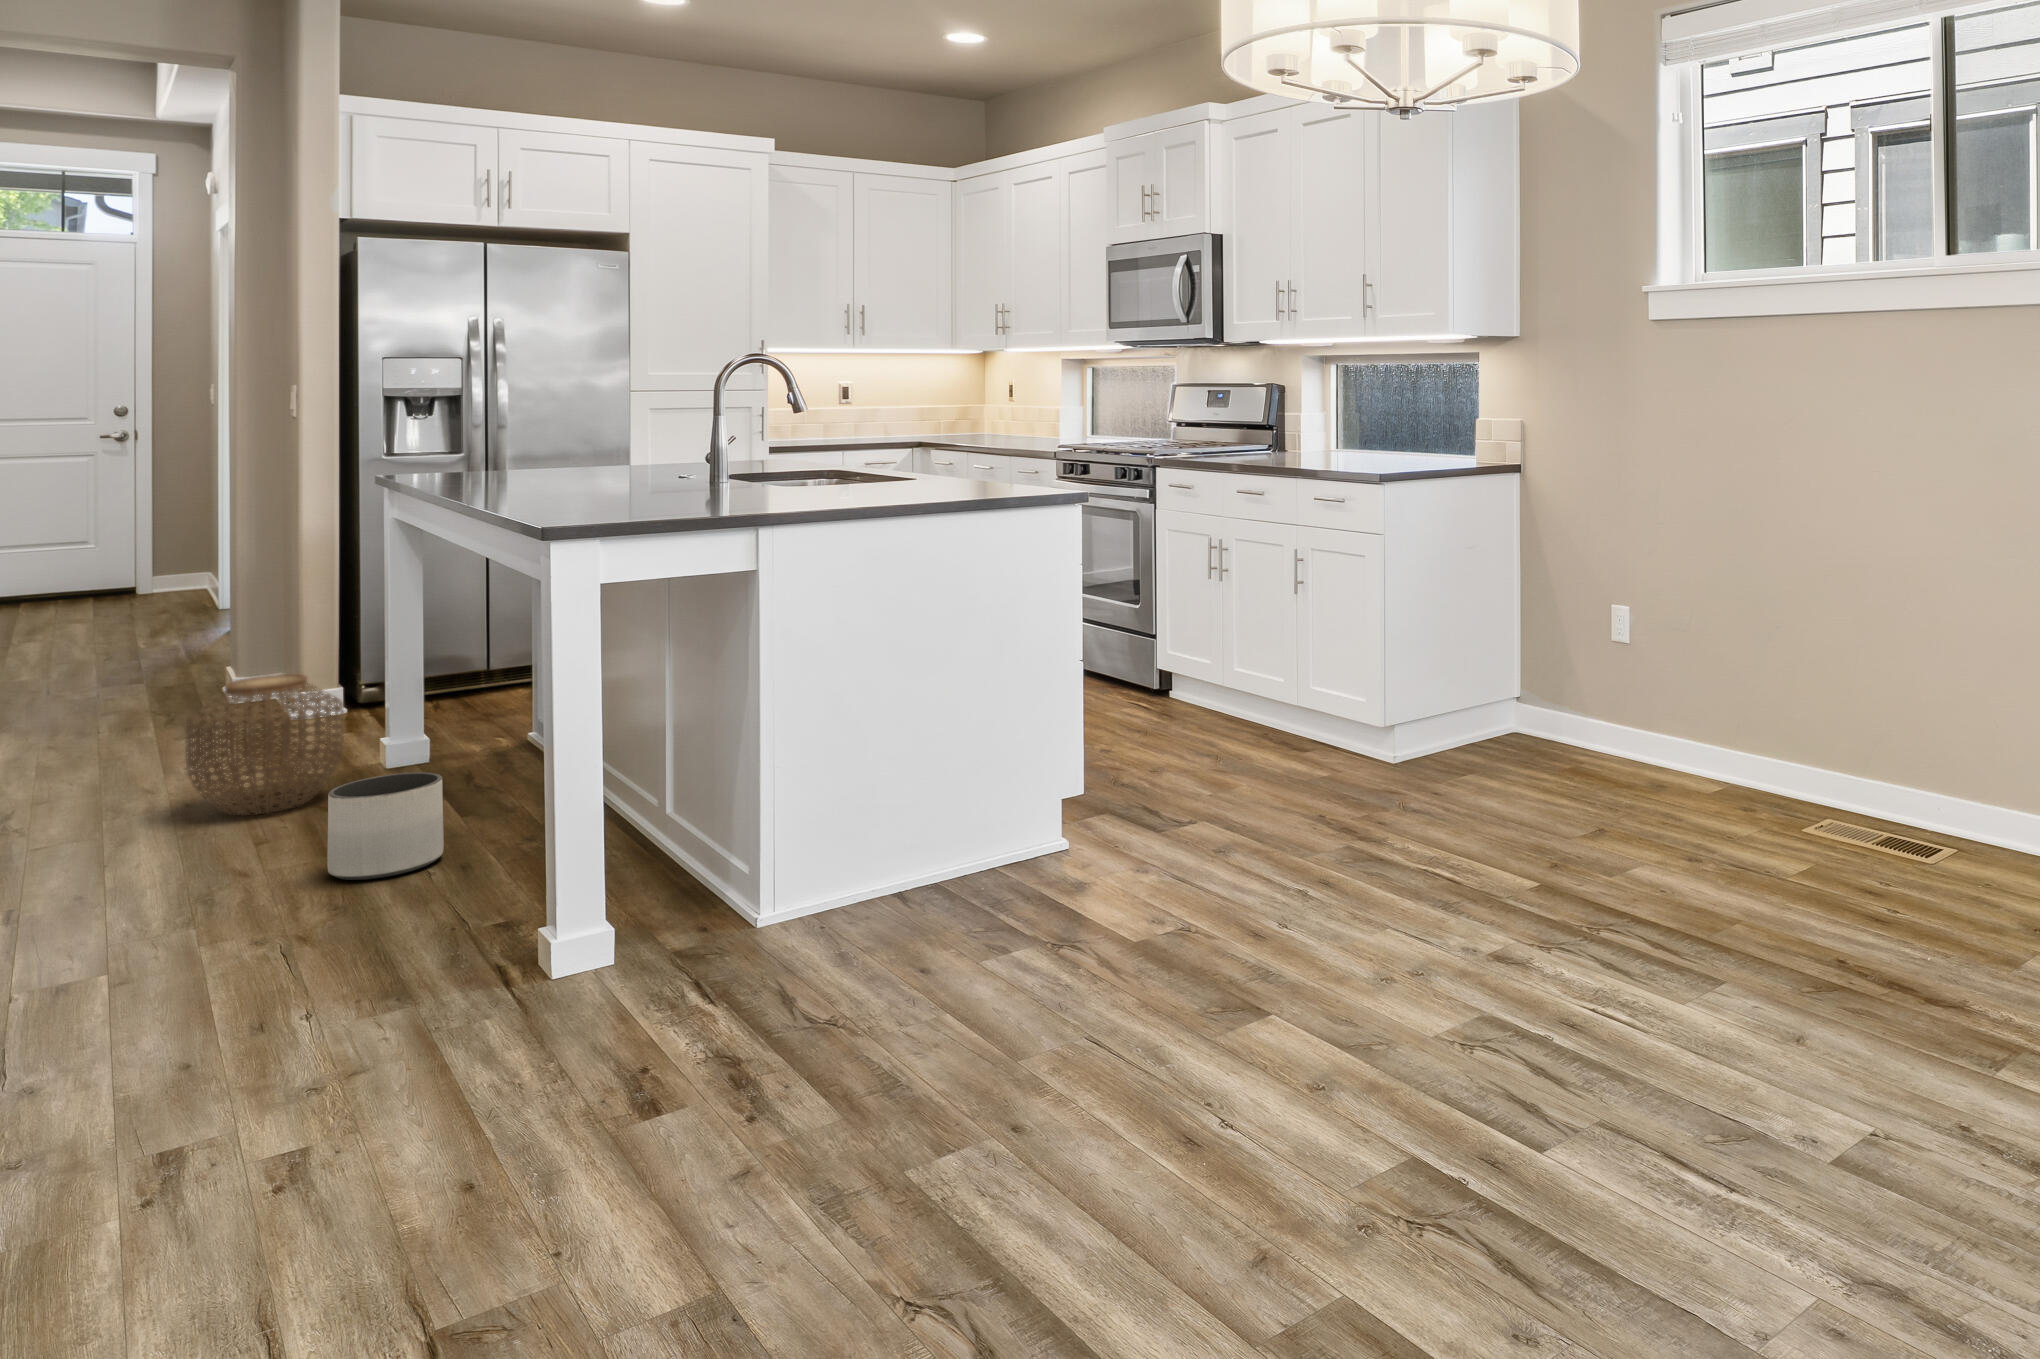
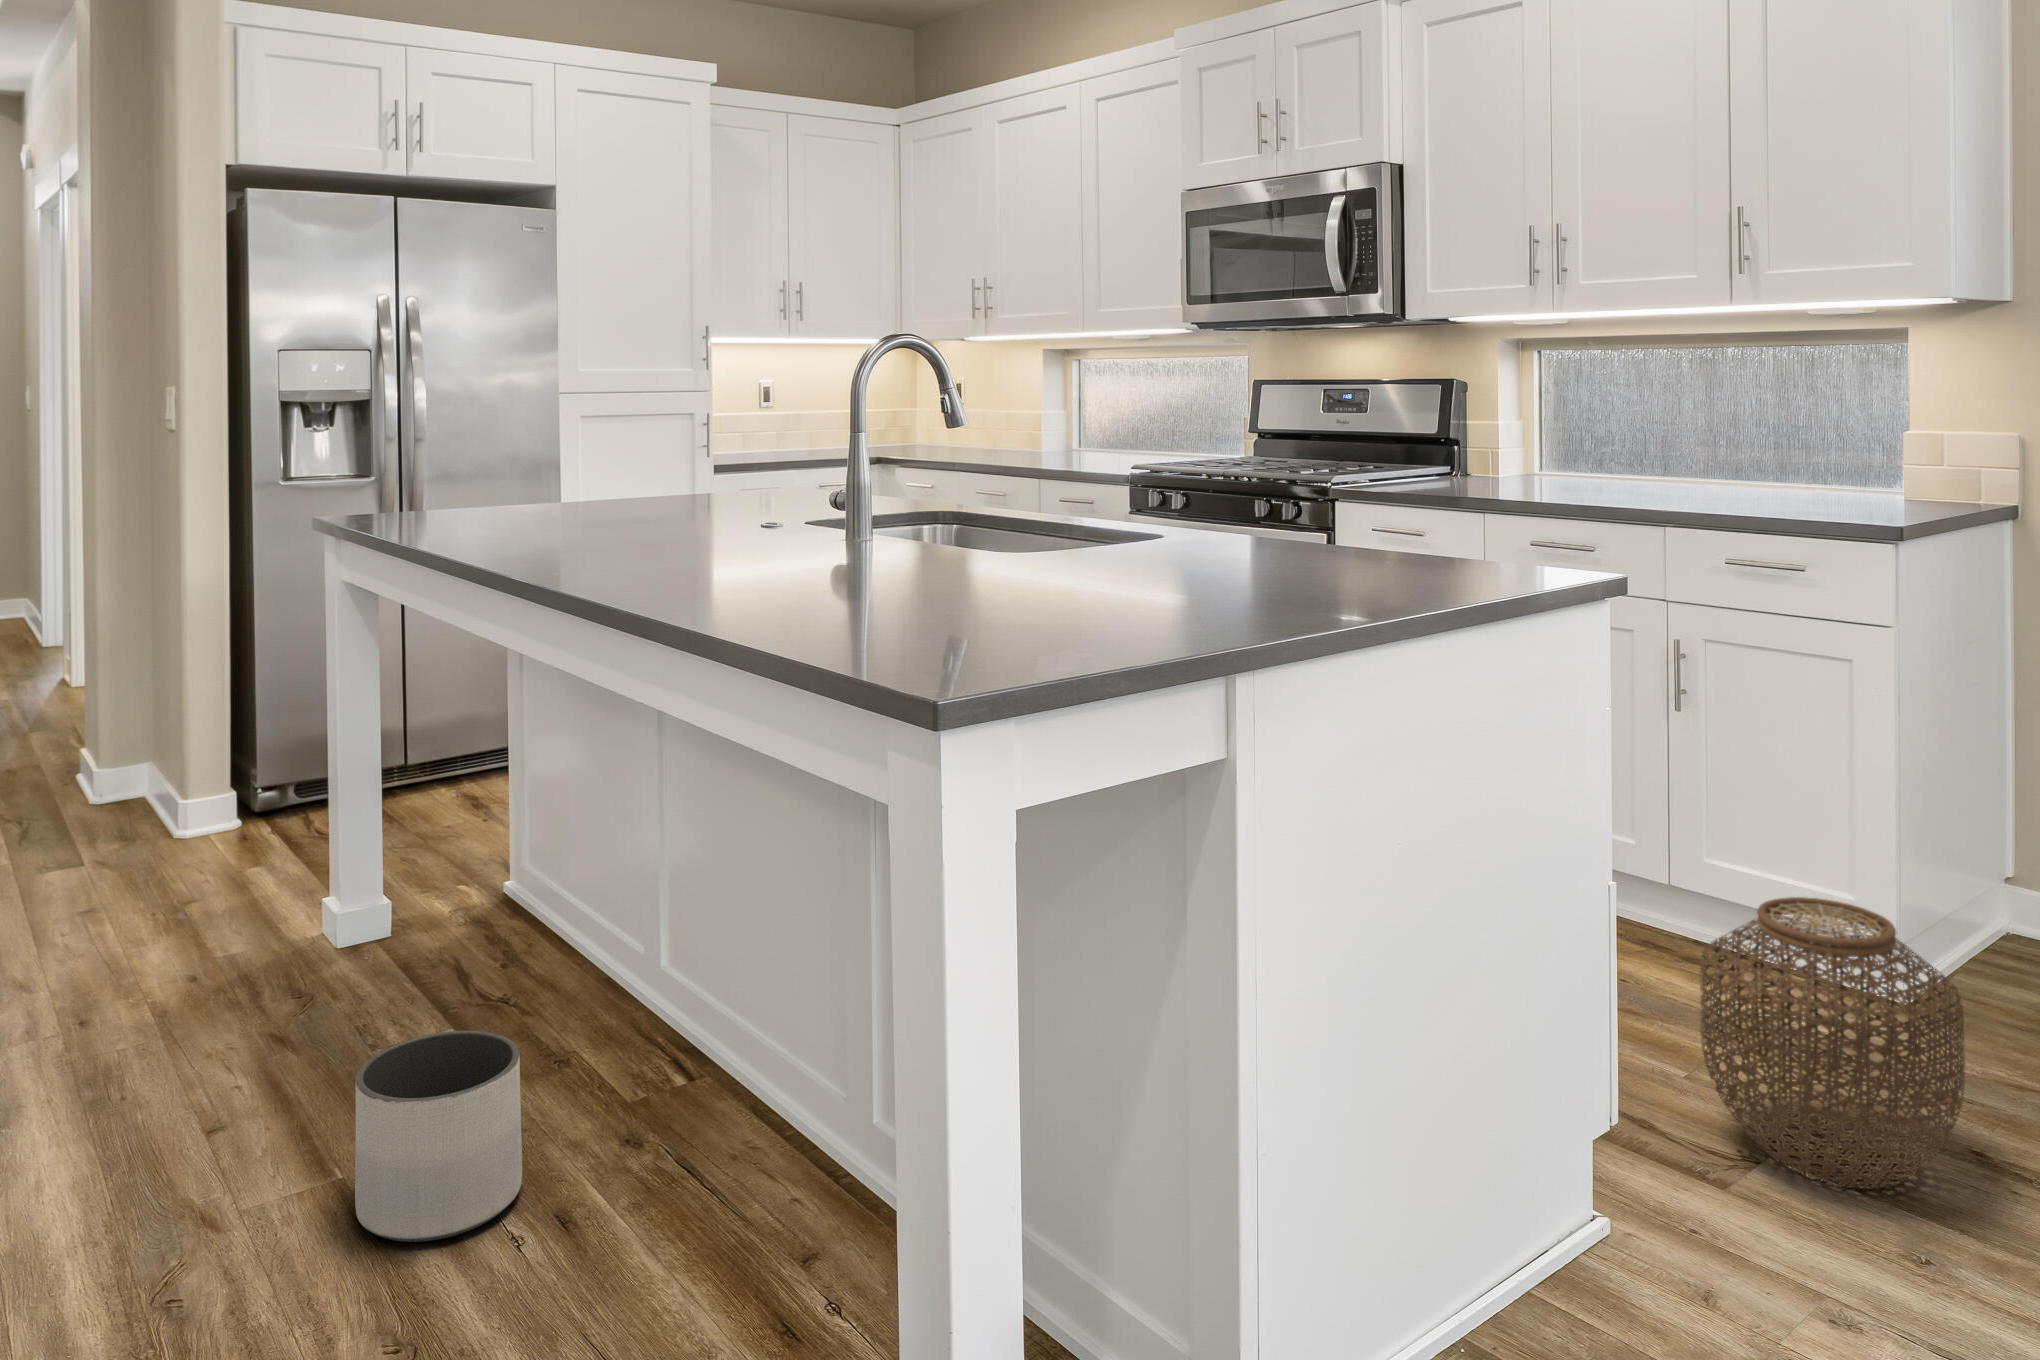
woven basket: present [185,674,344,815] -> present [1700,897,1965,1189]

